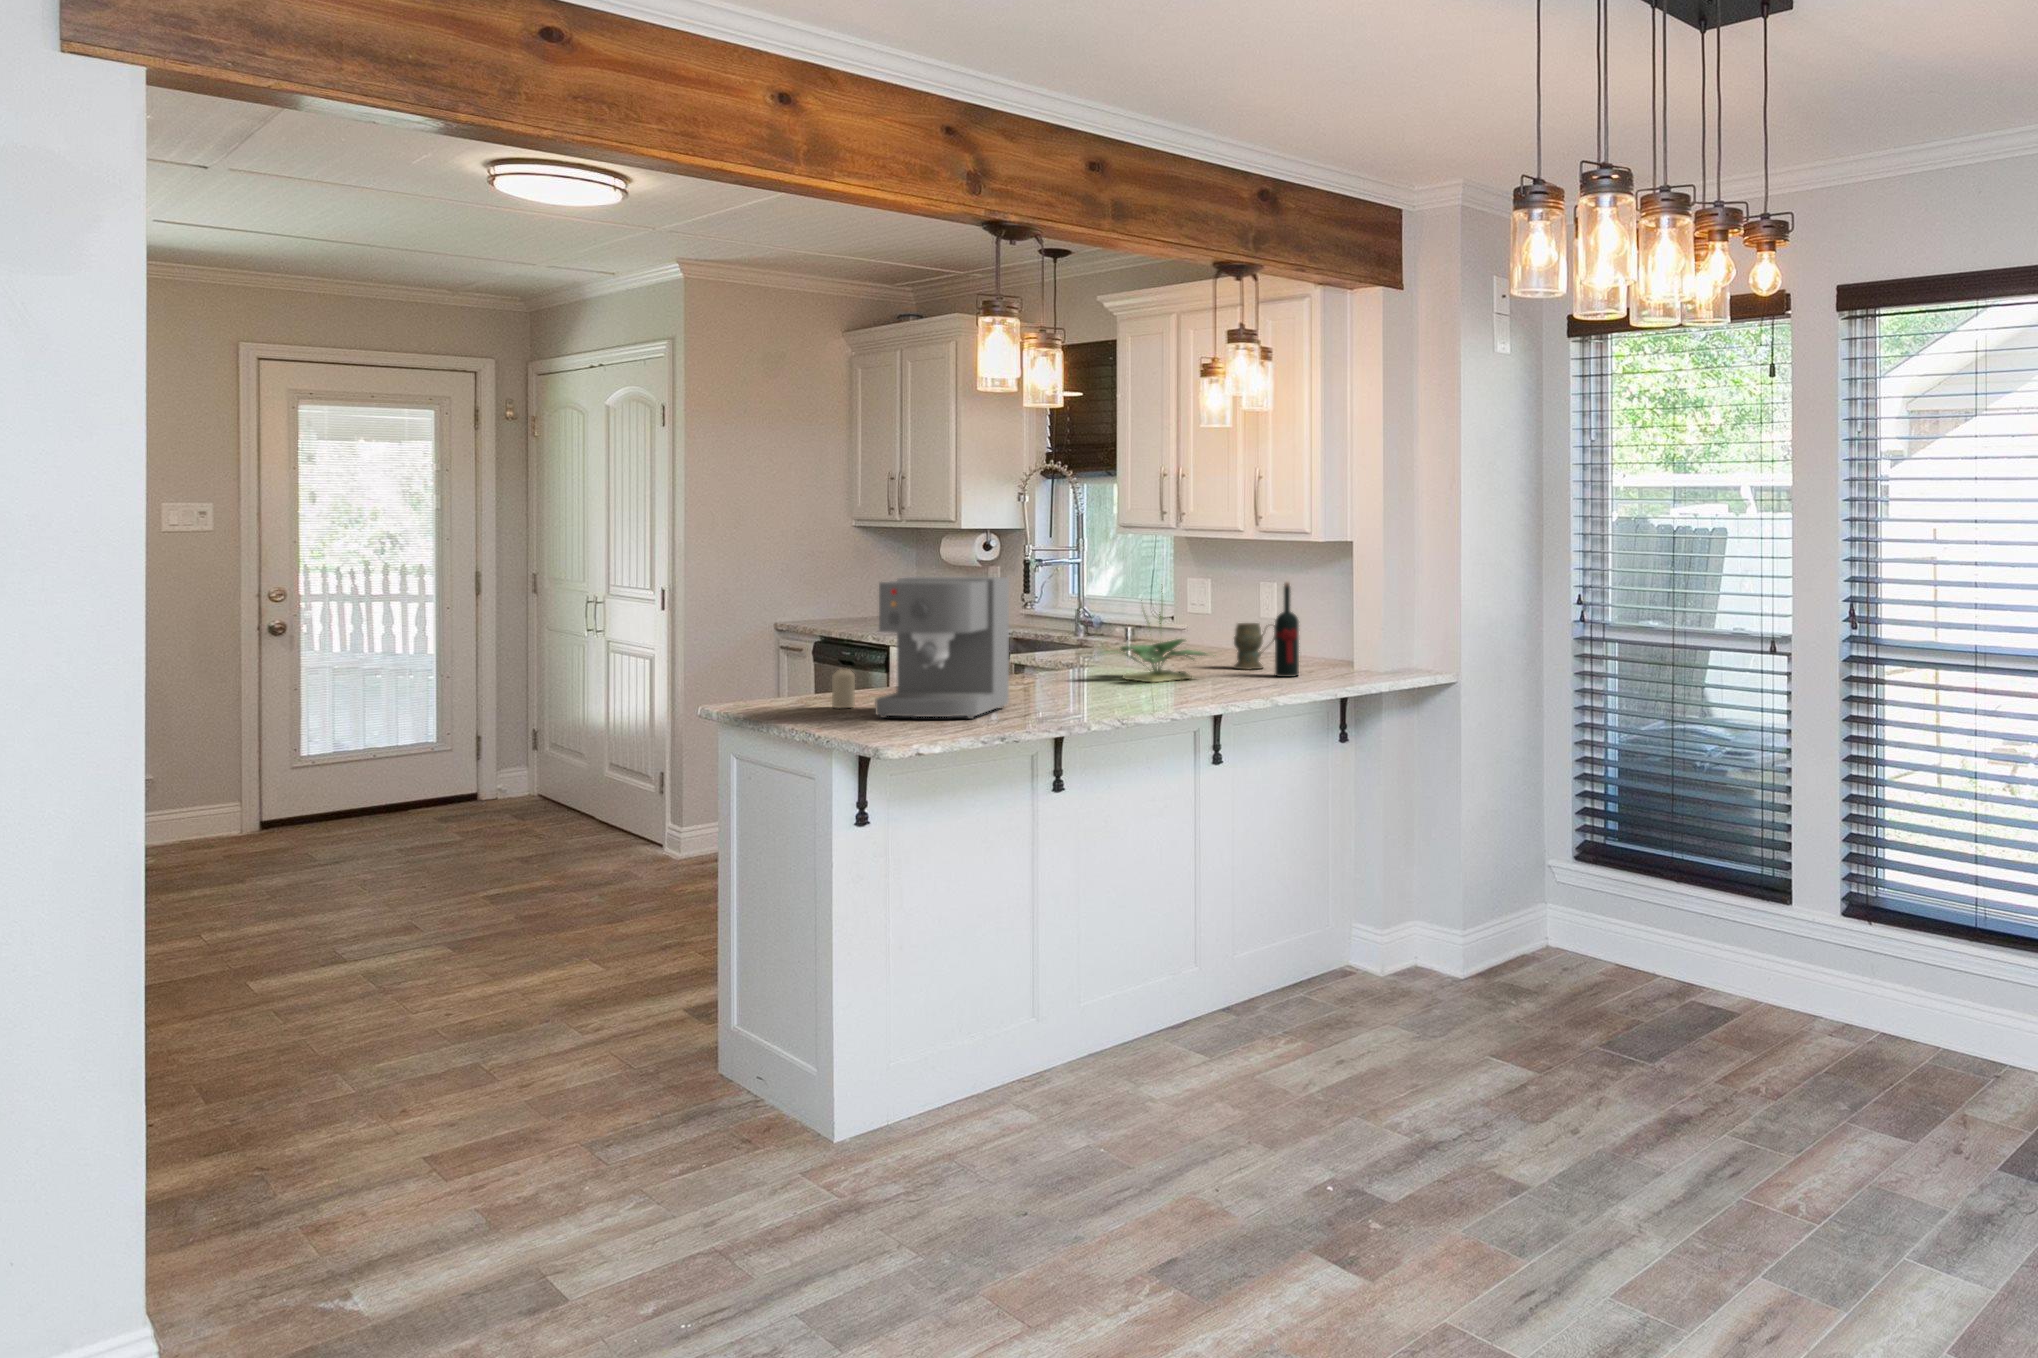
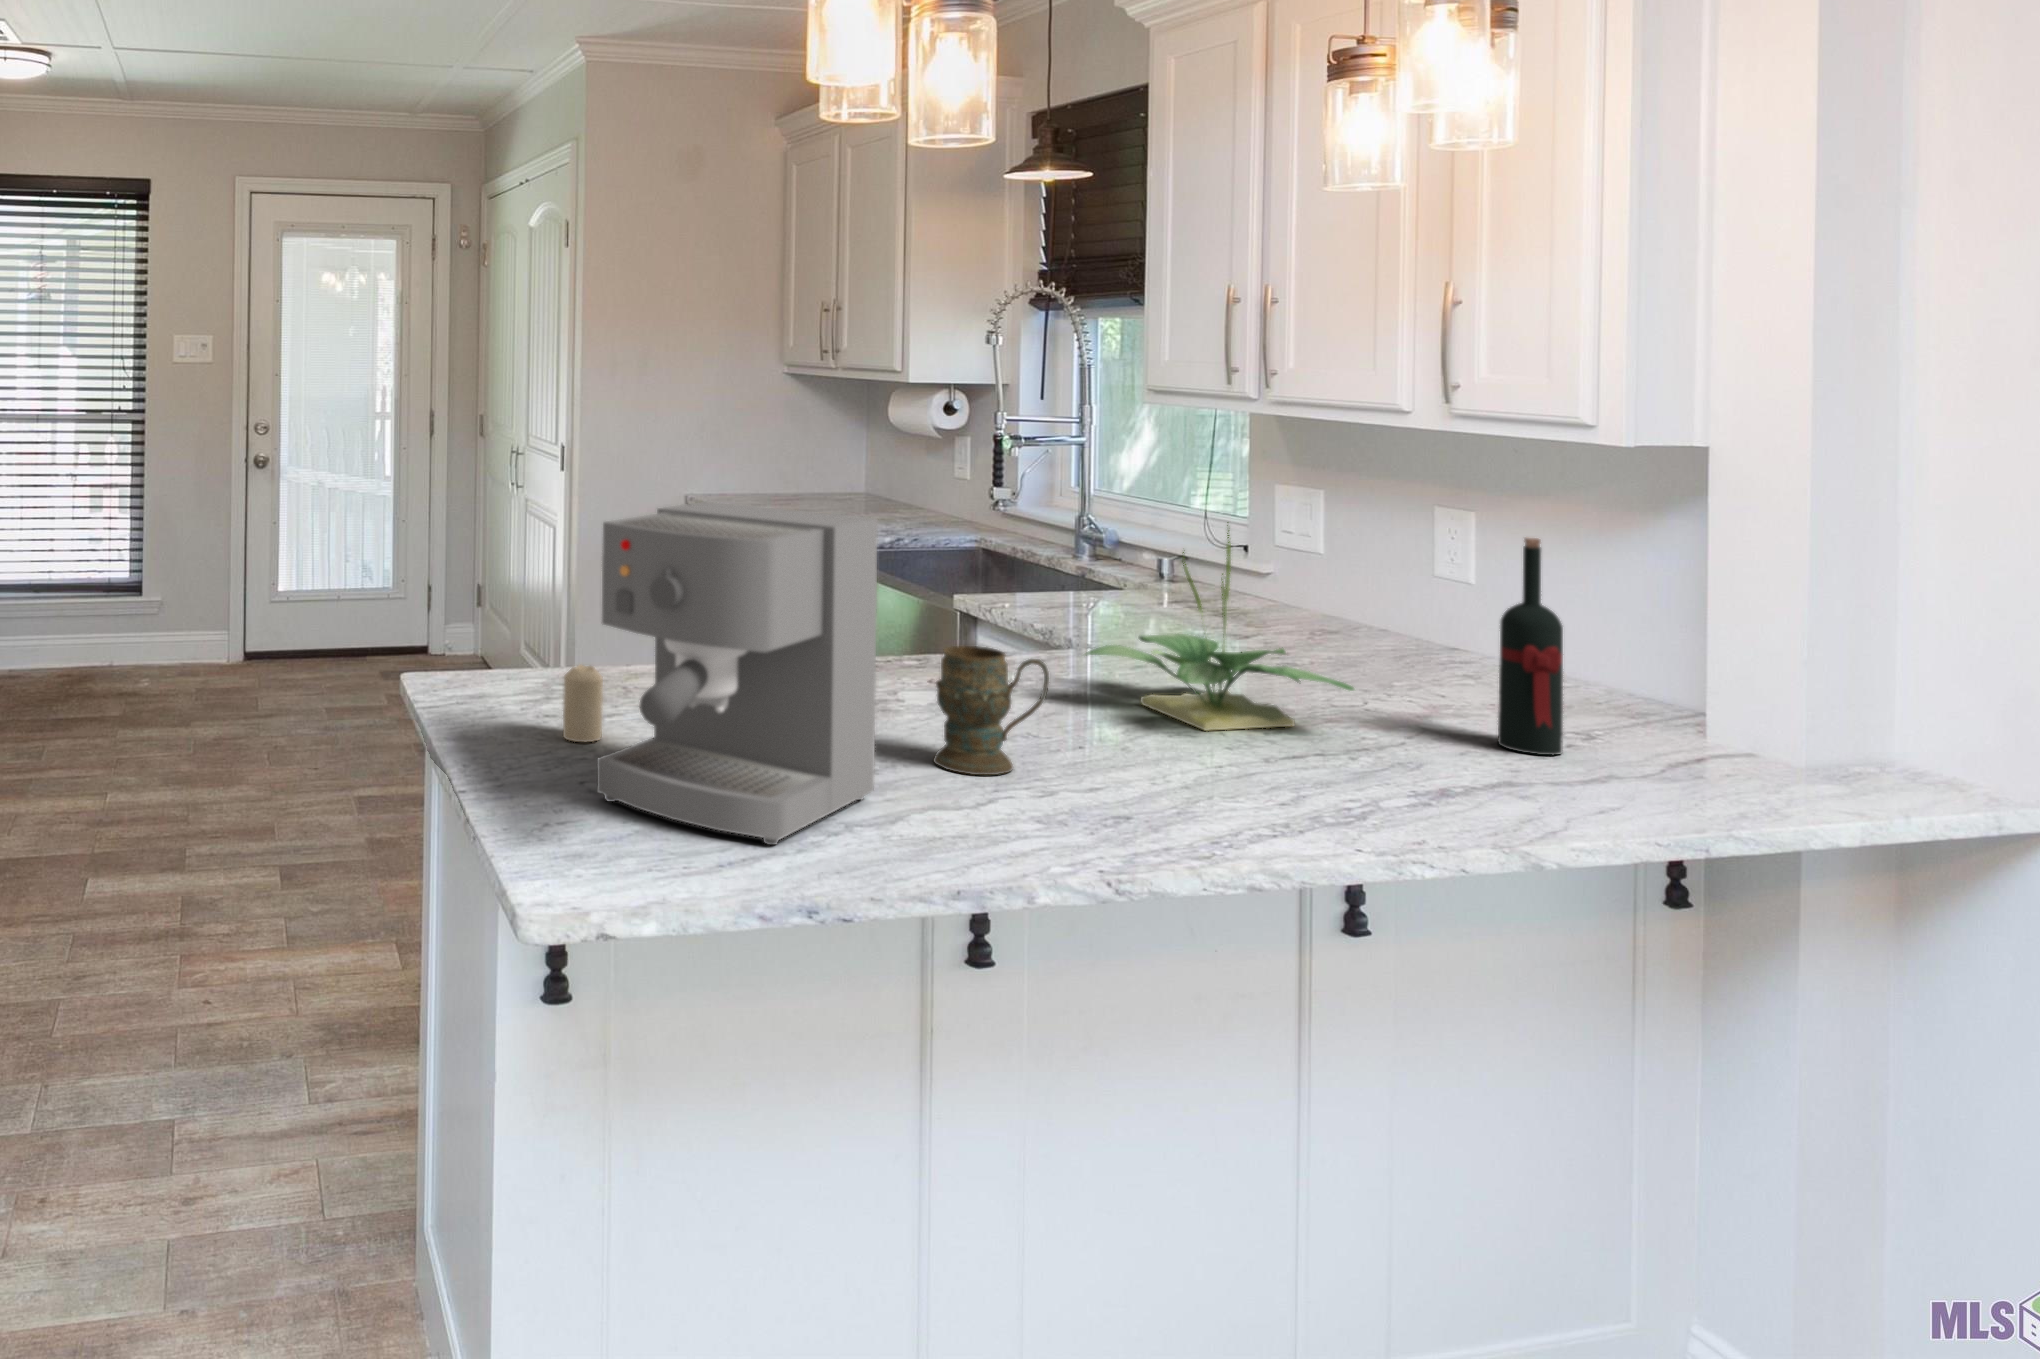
mug: present [1234,623,1275,670] -> present [933,646,1049,775]

